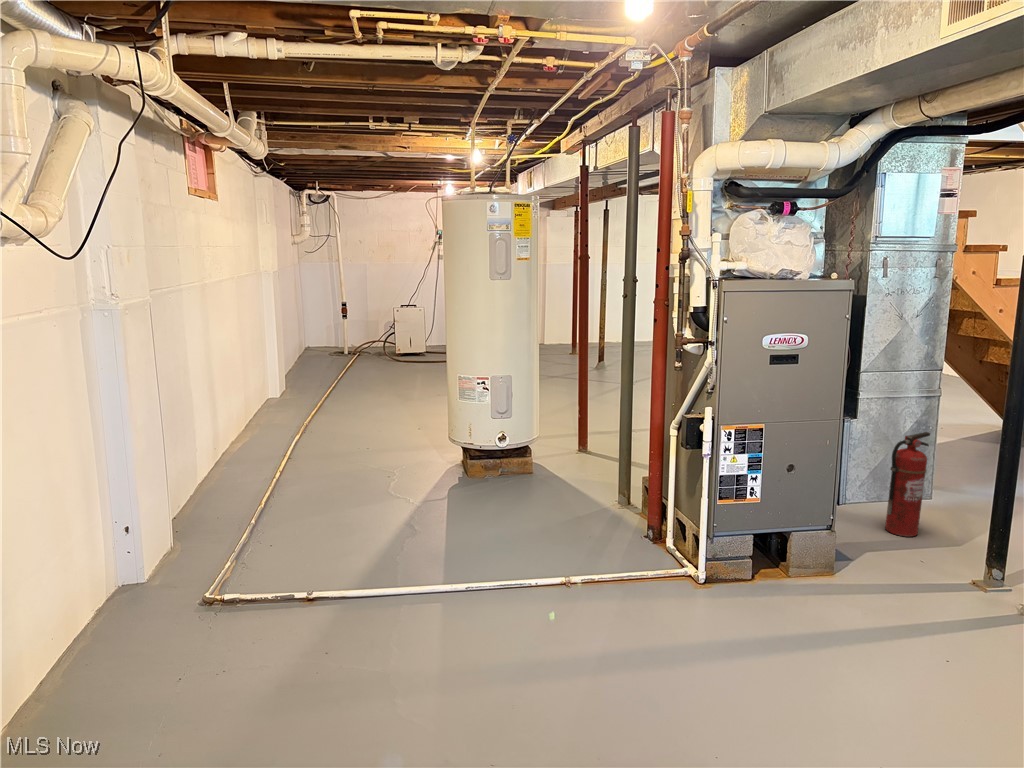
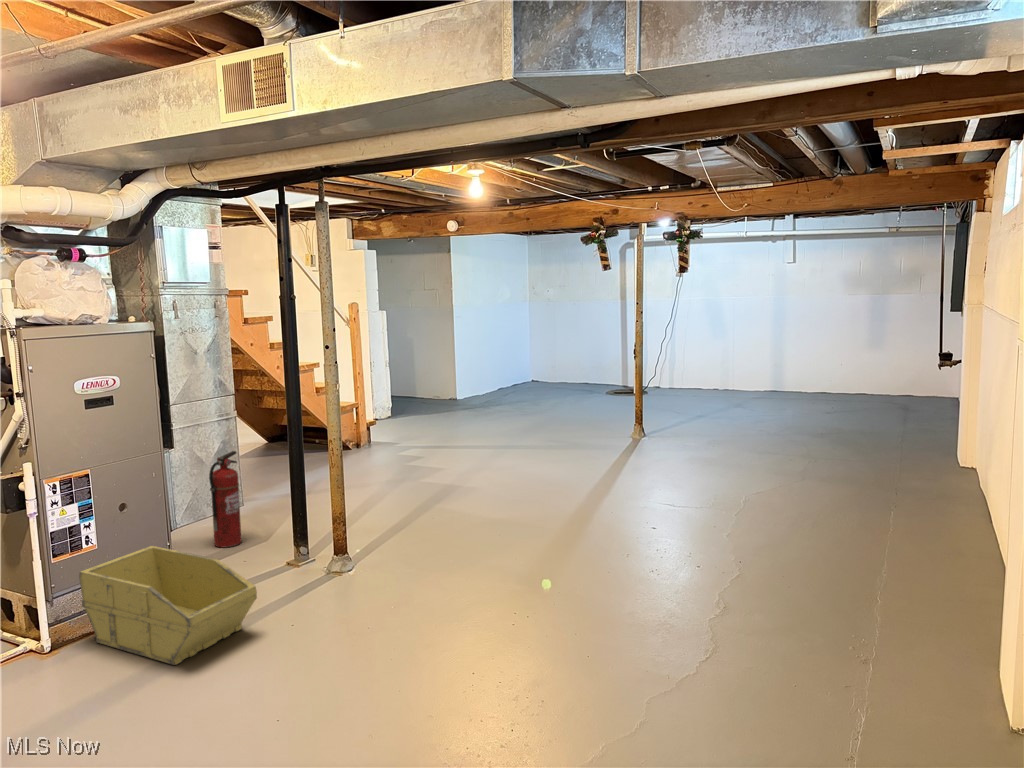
storage bin: none [737,515,920,655] -> present [79,546,257,665]

